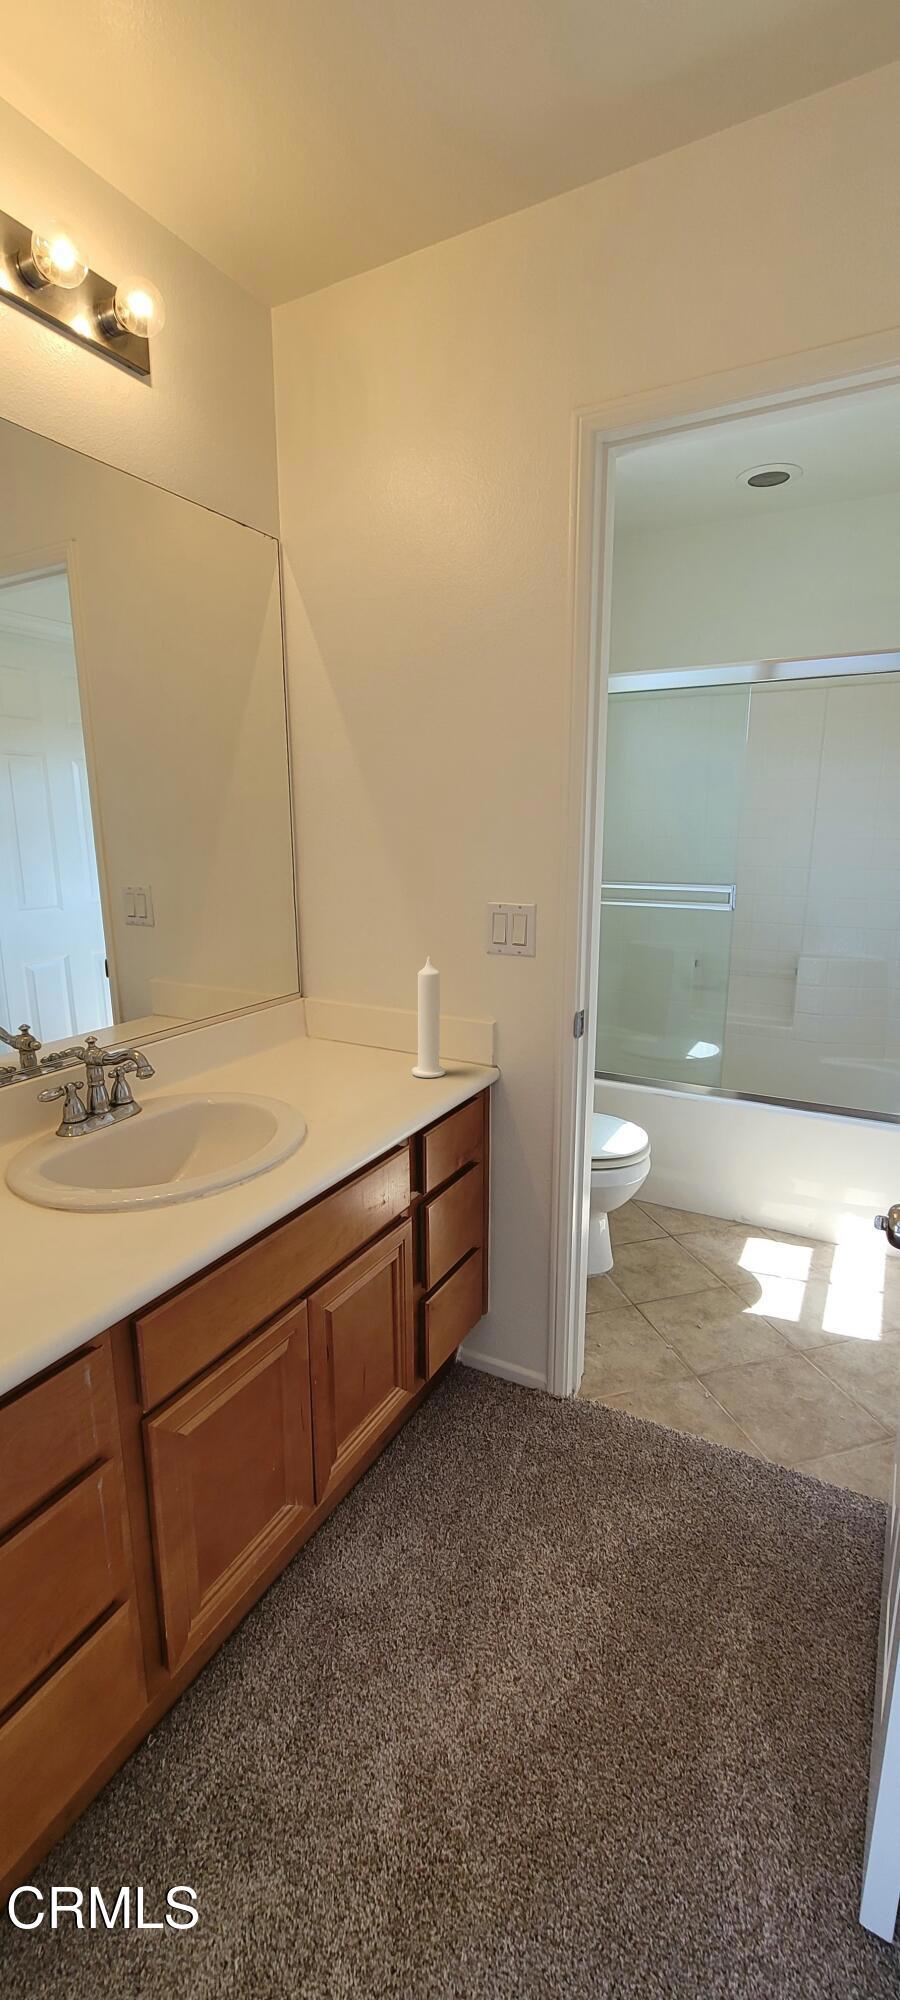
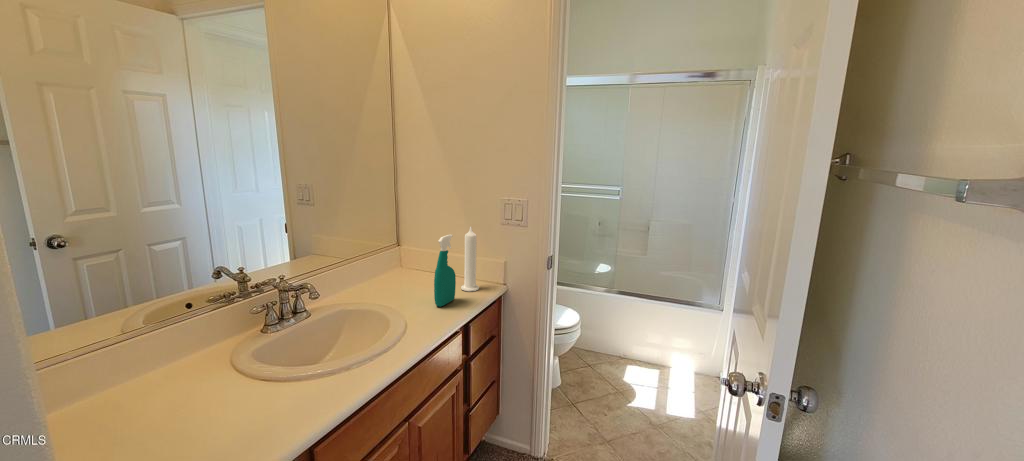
spray bottle: none [359,969,399,1102] -> present [434,234,456,307]

